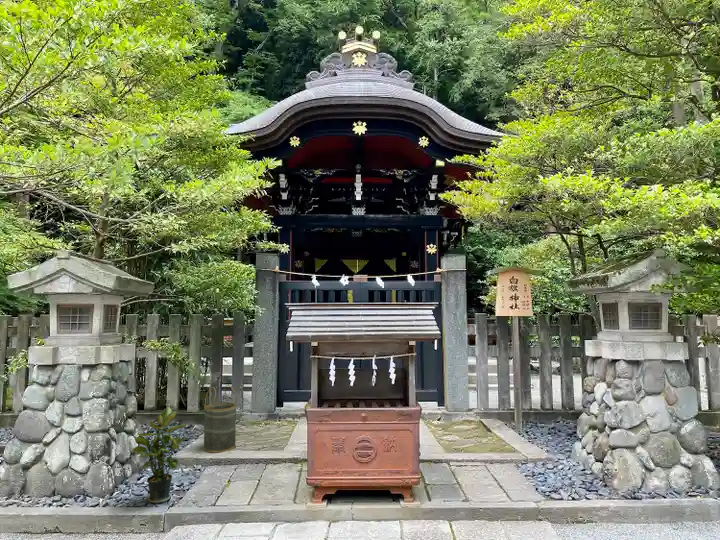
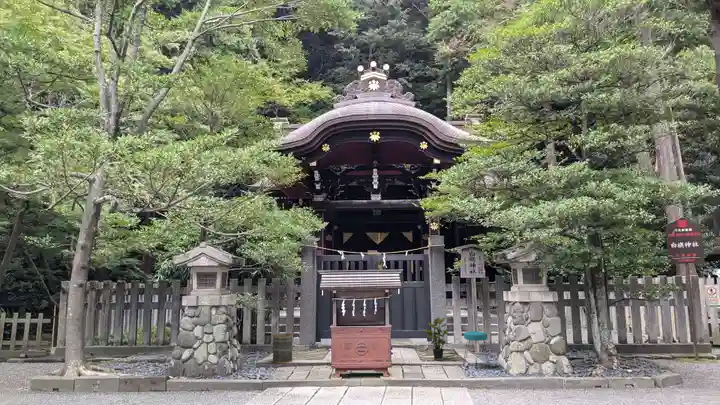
stool: none [515,404,560,469] -> present [463,331,490,369]
potted plant: present [132,407,186,503] -> present [425,317,448,360]

